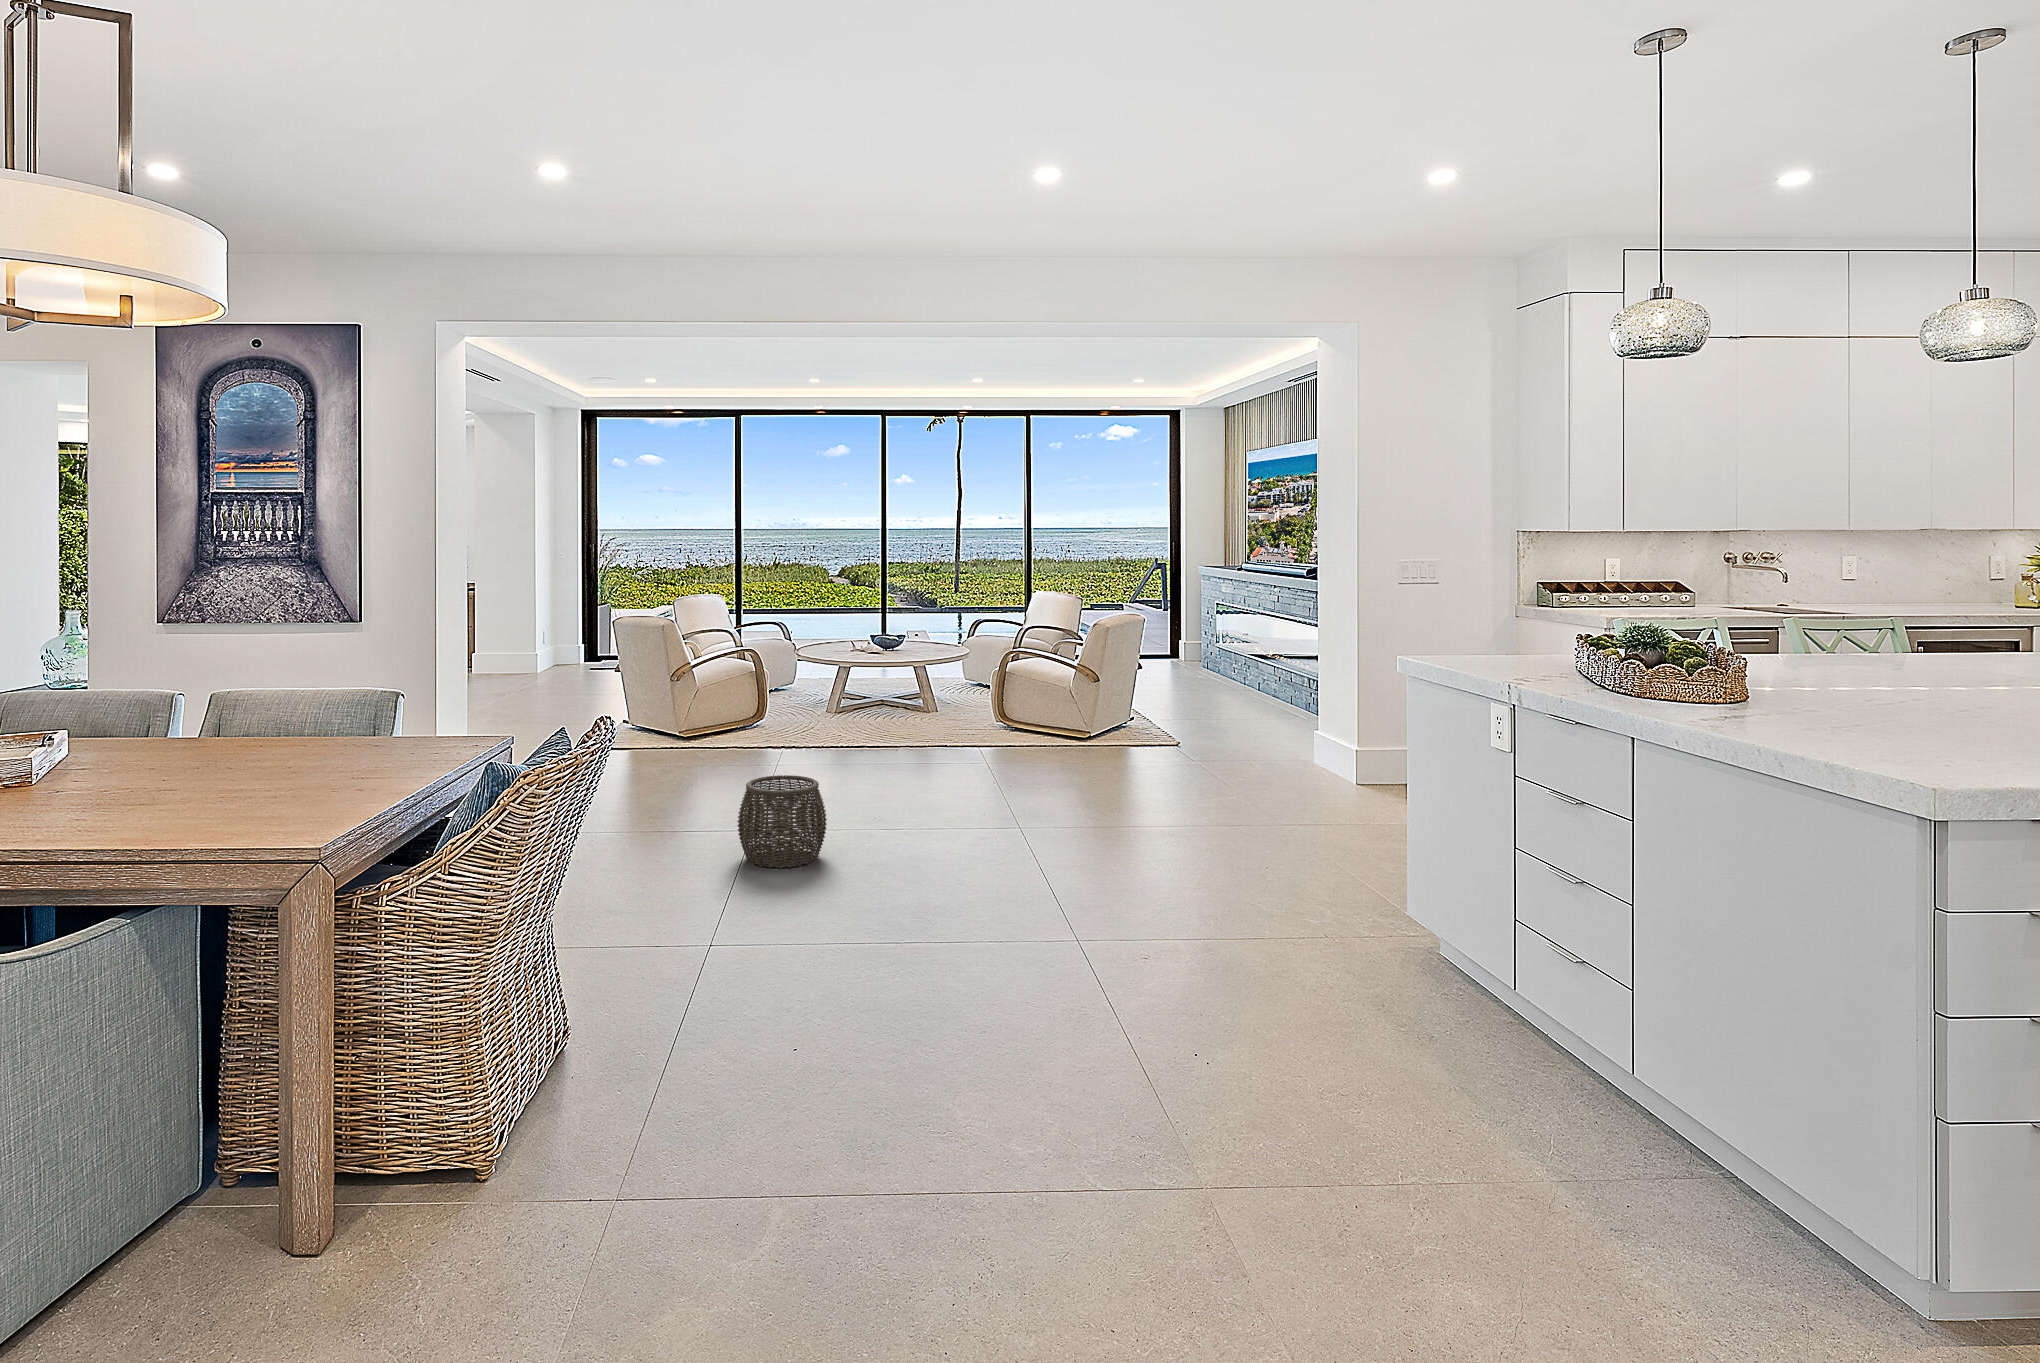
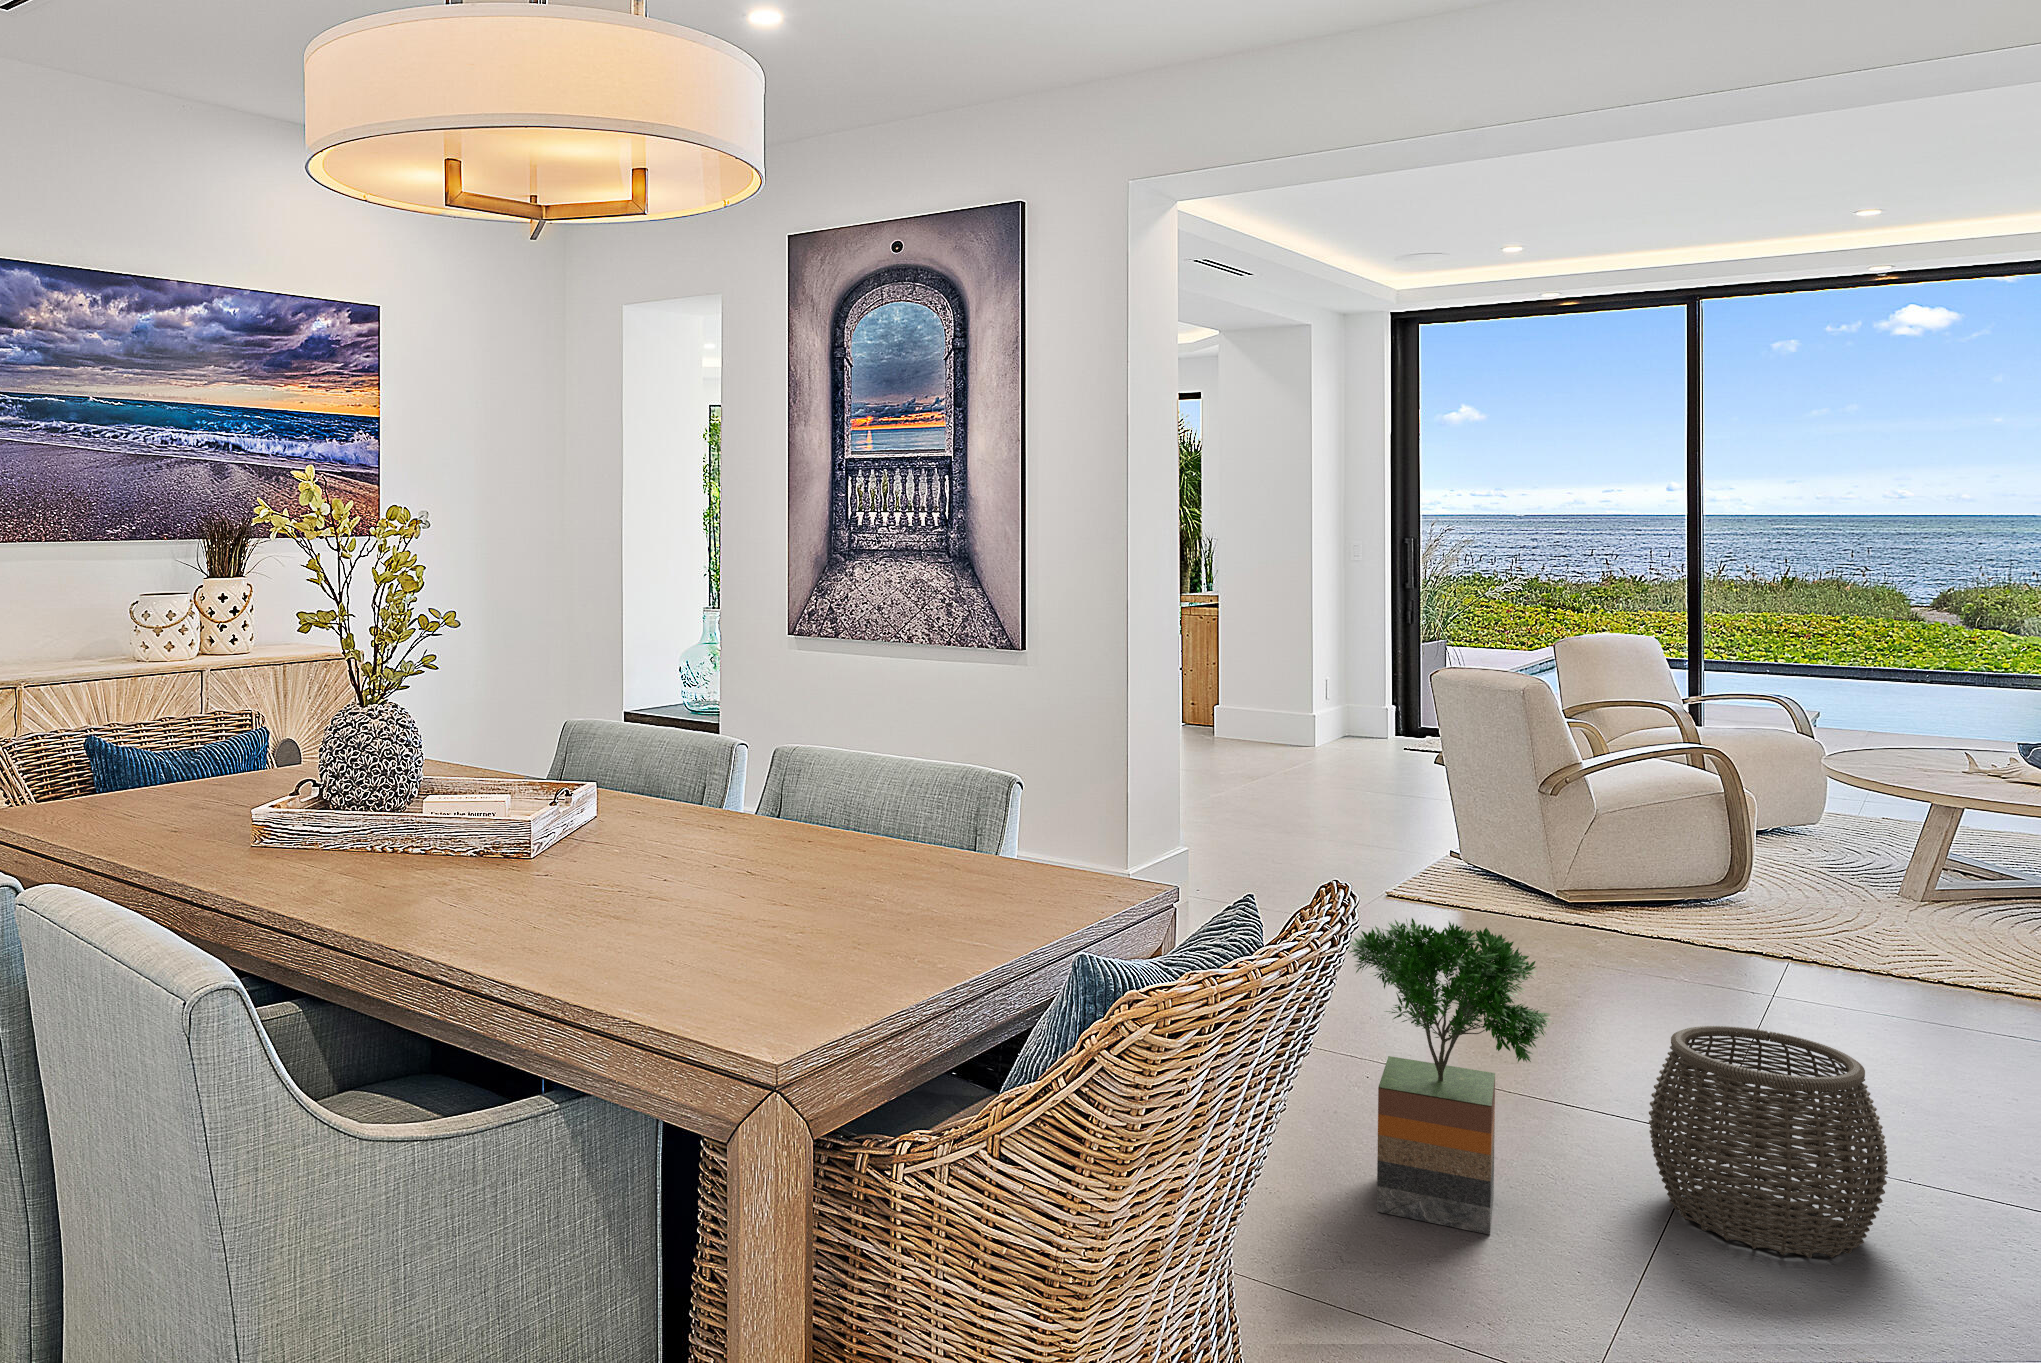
potted tree: none [605,746,700,892] -> present [1348,918,1552,1235]

